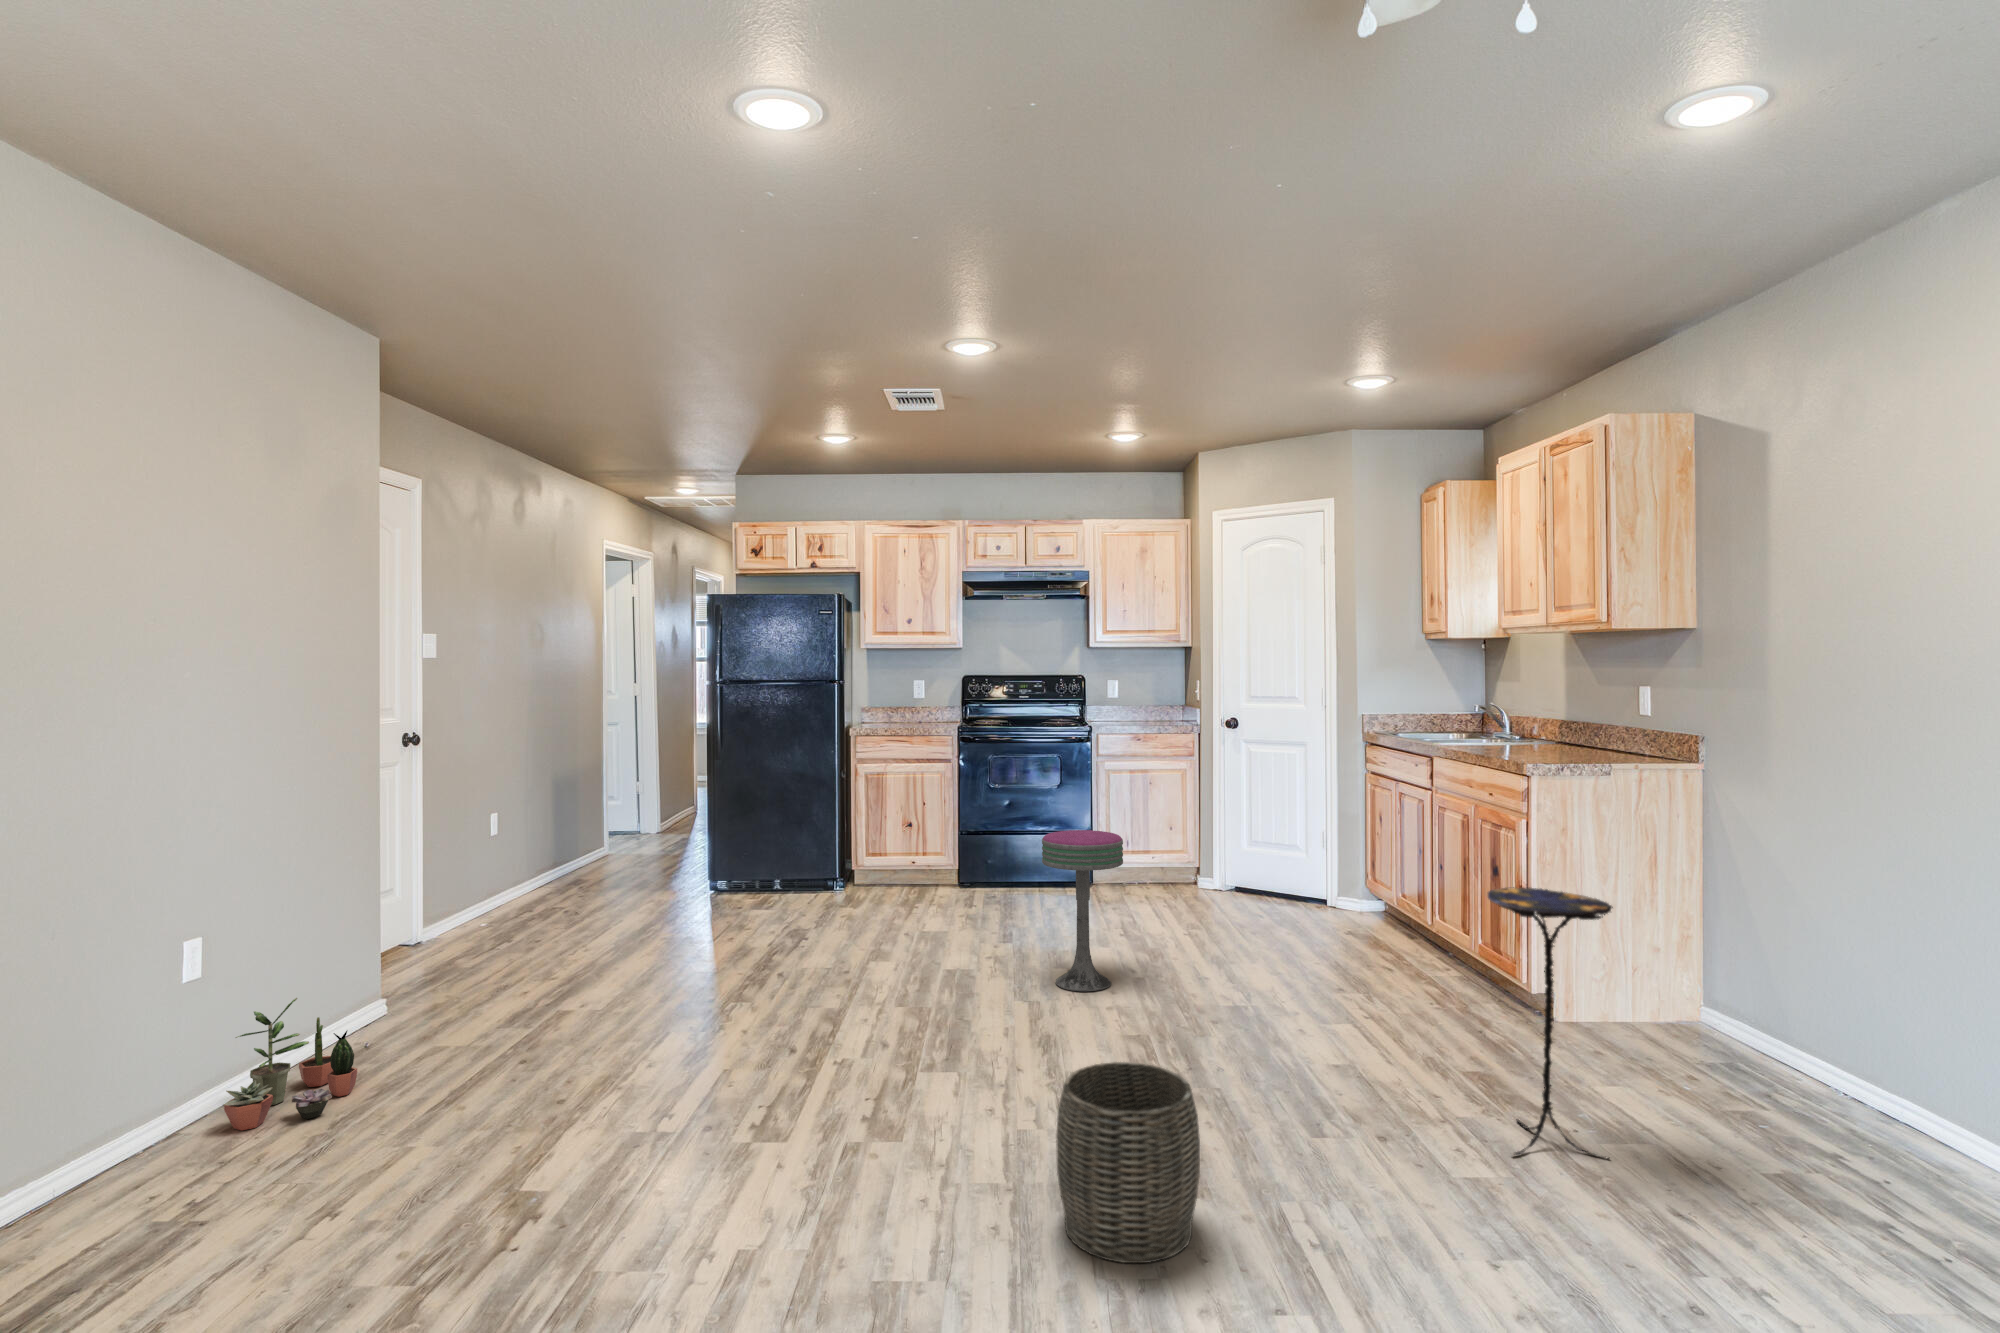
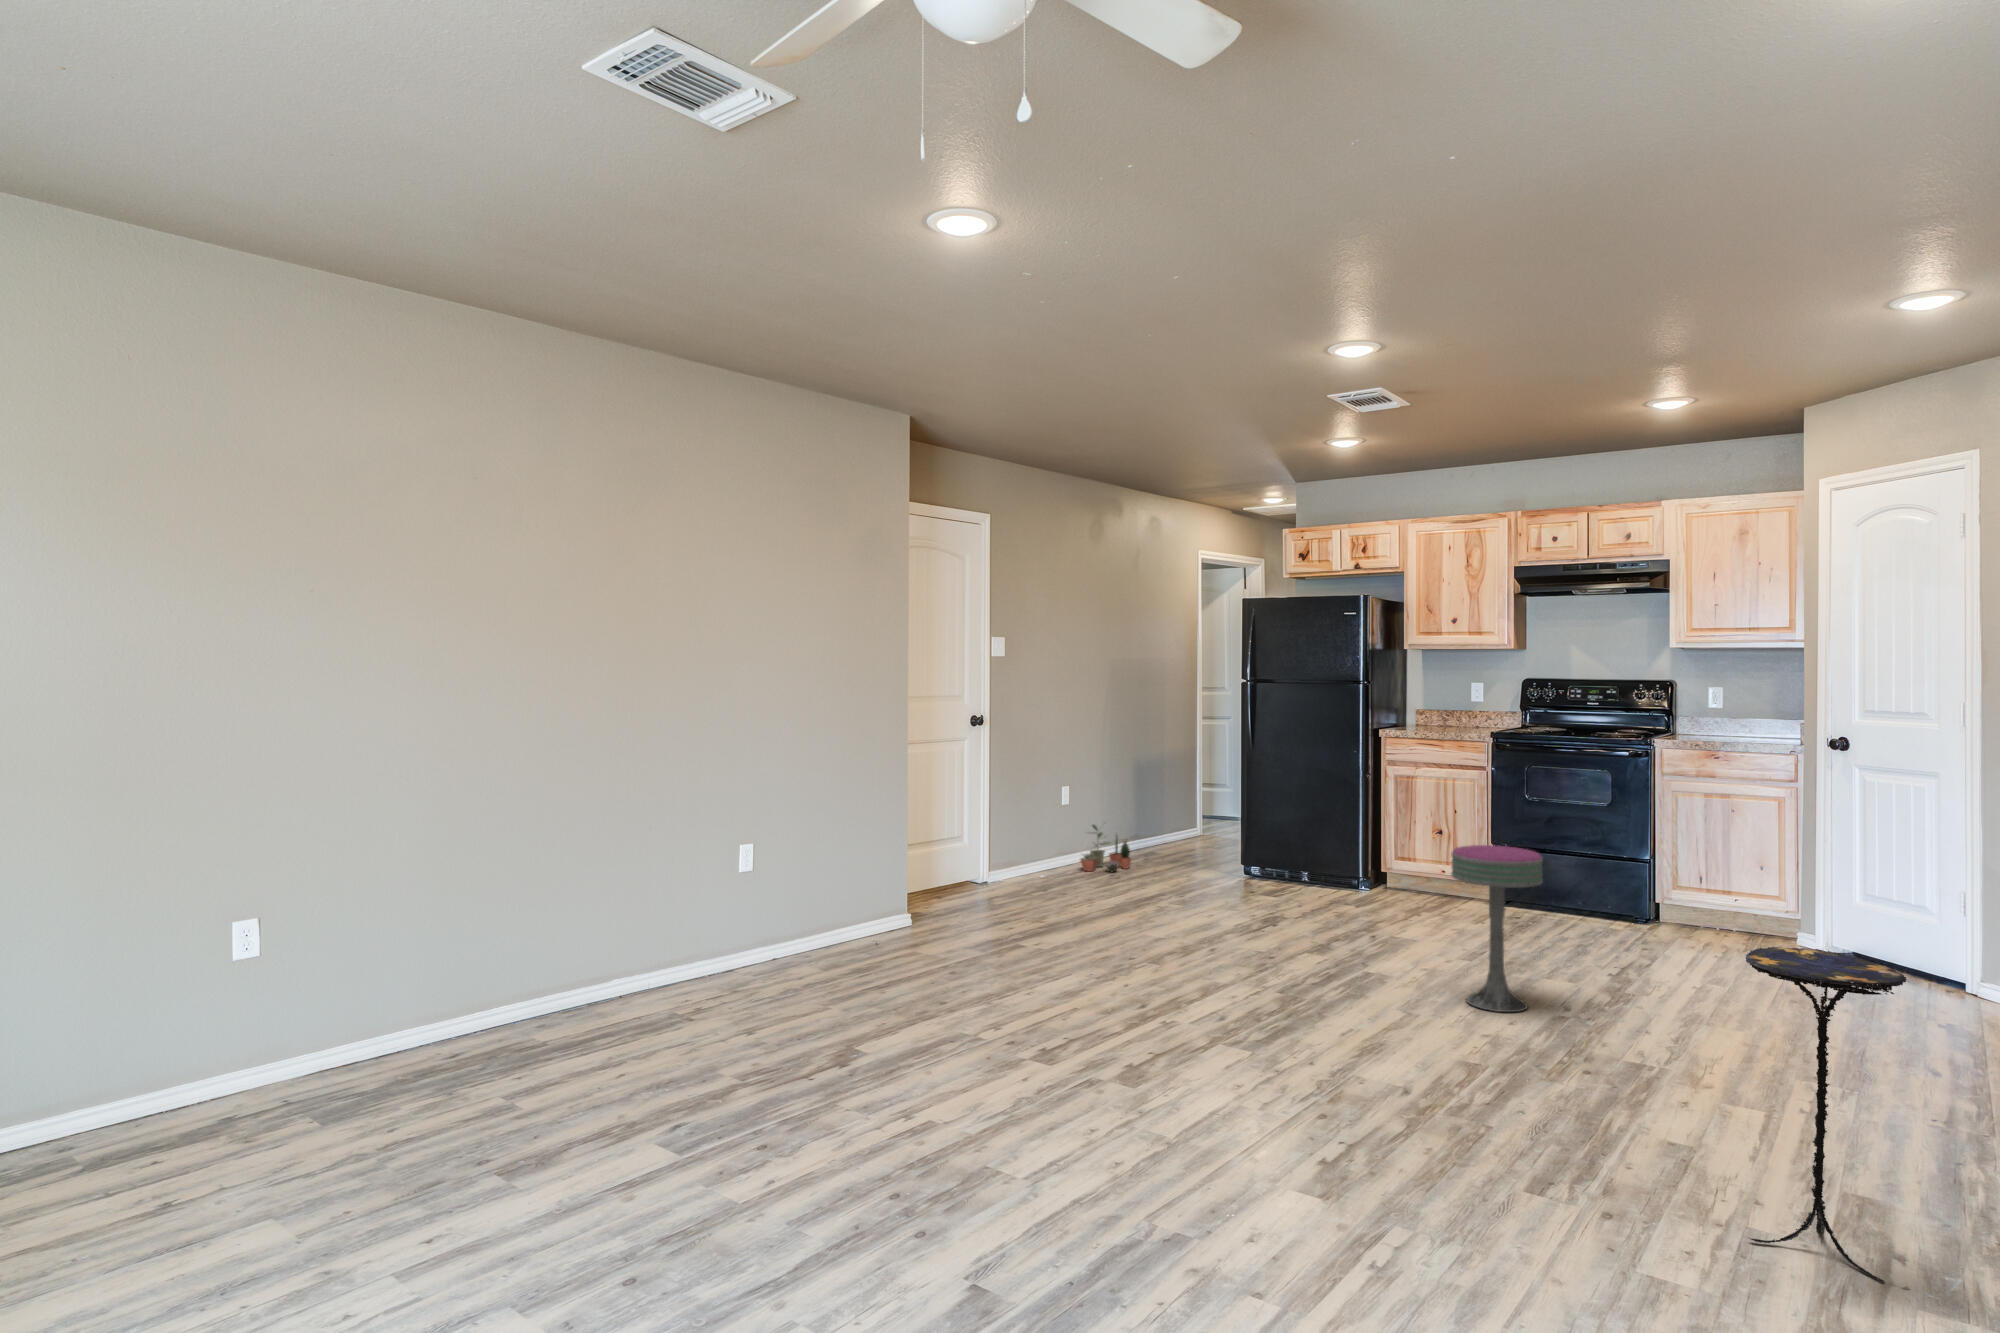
potted plant: present [223,998,357,1130] -> present [1080,822,1131,872]
woven basket: present [1056,1062,1200,1263] -> none [1211,1026,1335,1188]

